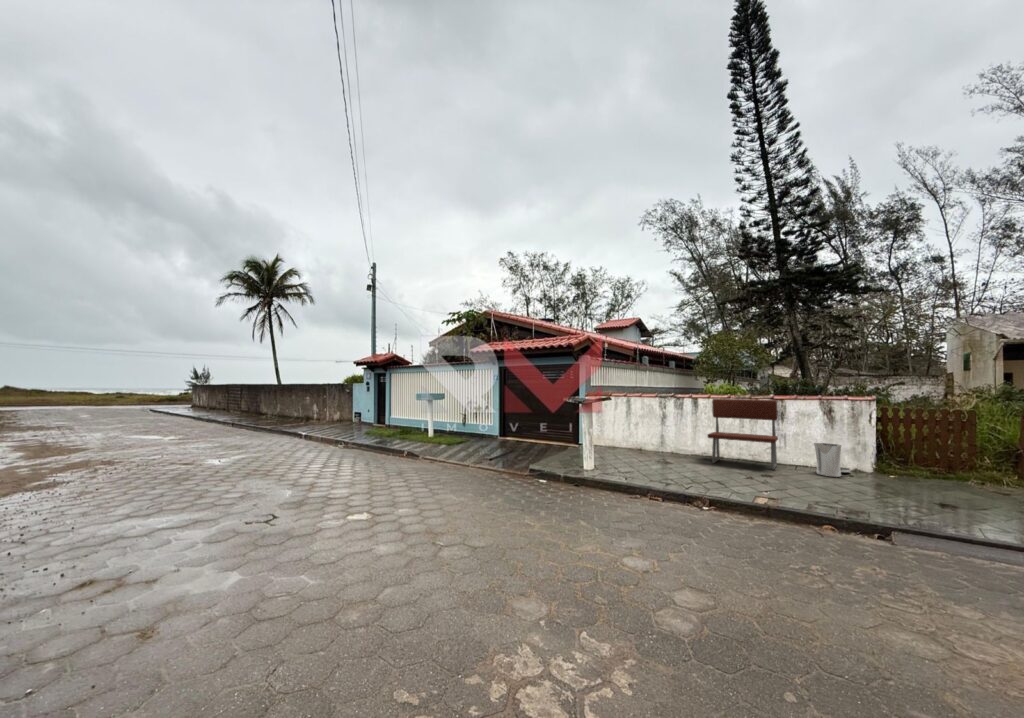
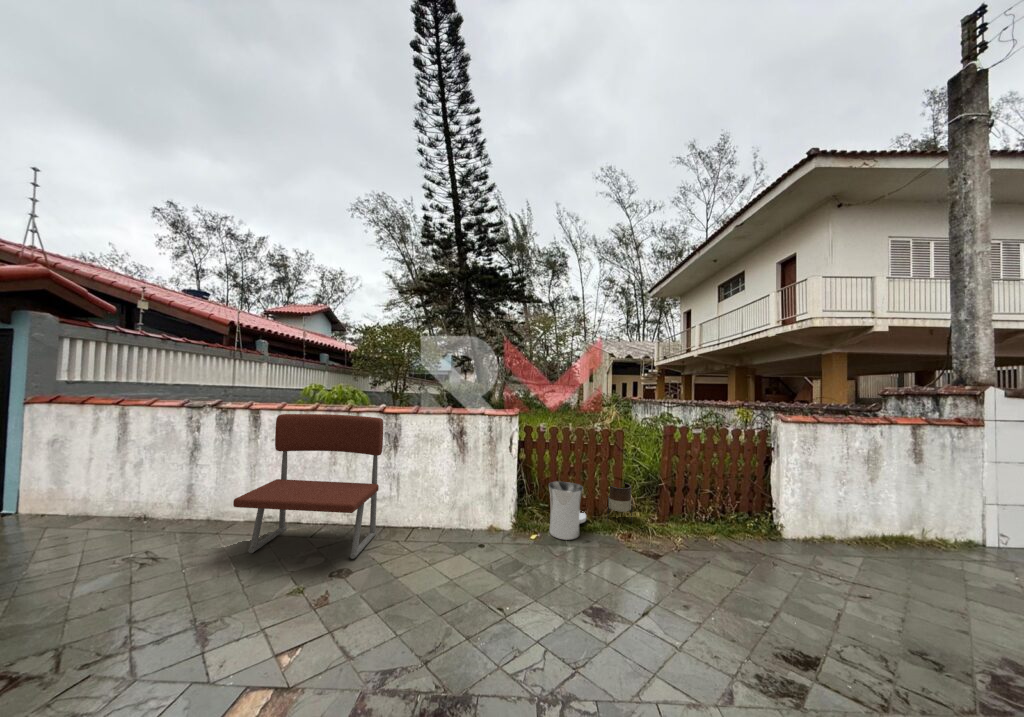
trash can: present [814,443,850,477] -> present [549,482,586,540]
planter: none [966,453,996,483] -> present [607,483,633,523]

